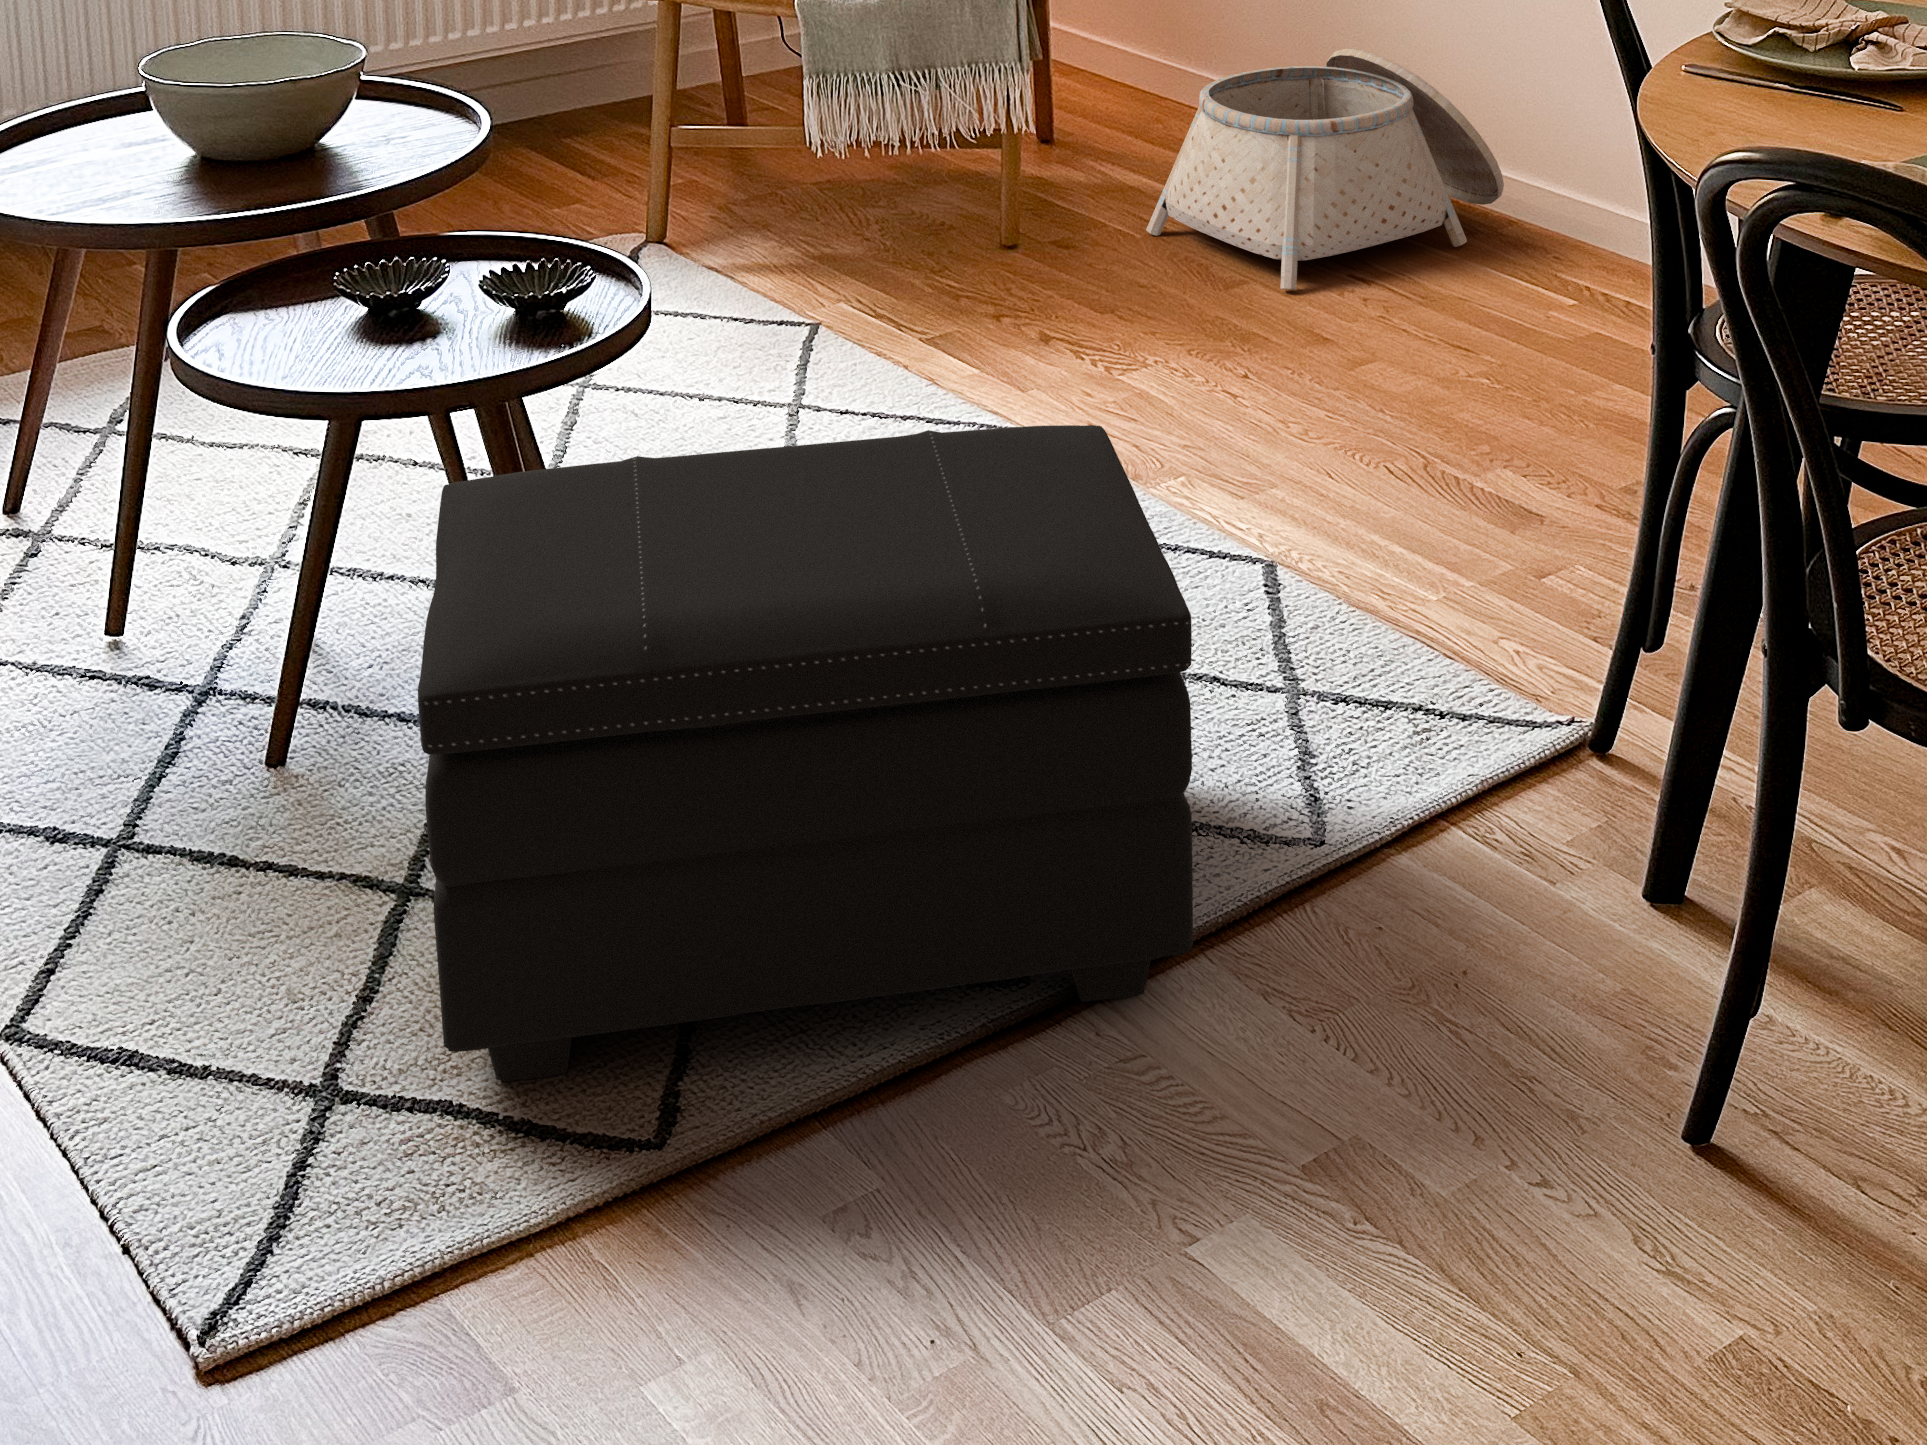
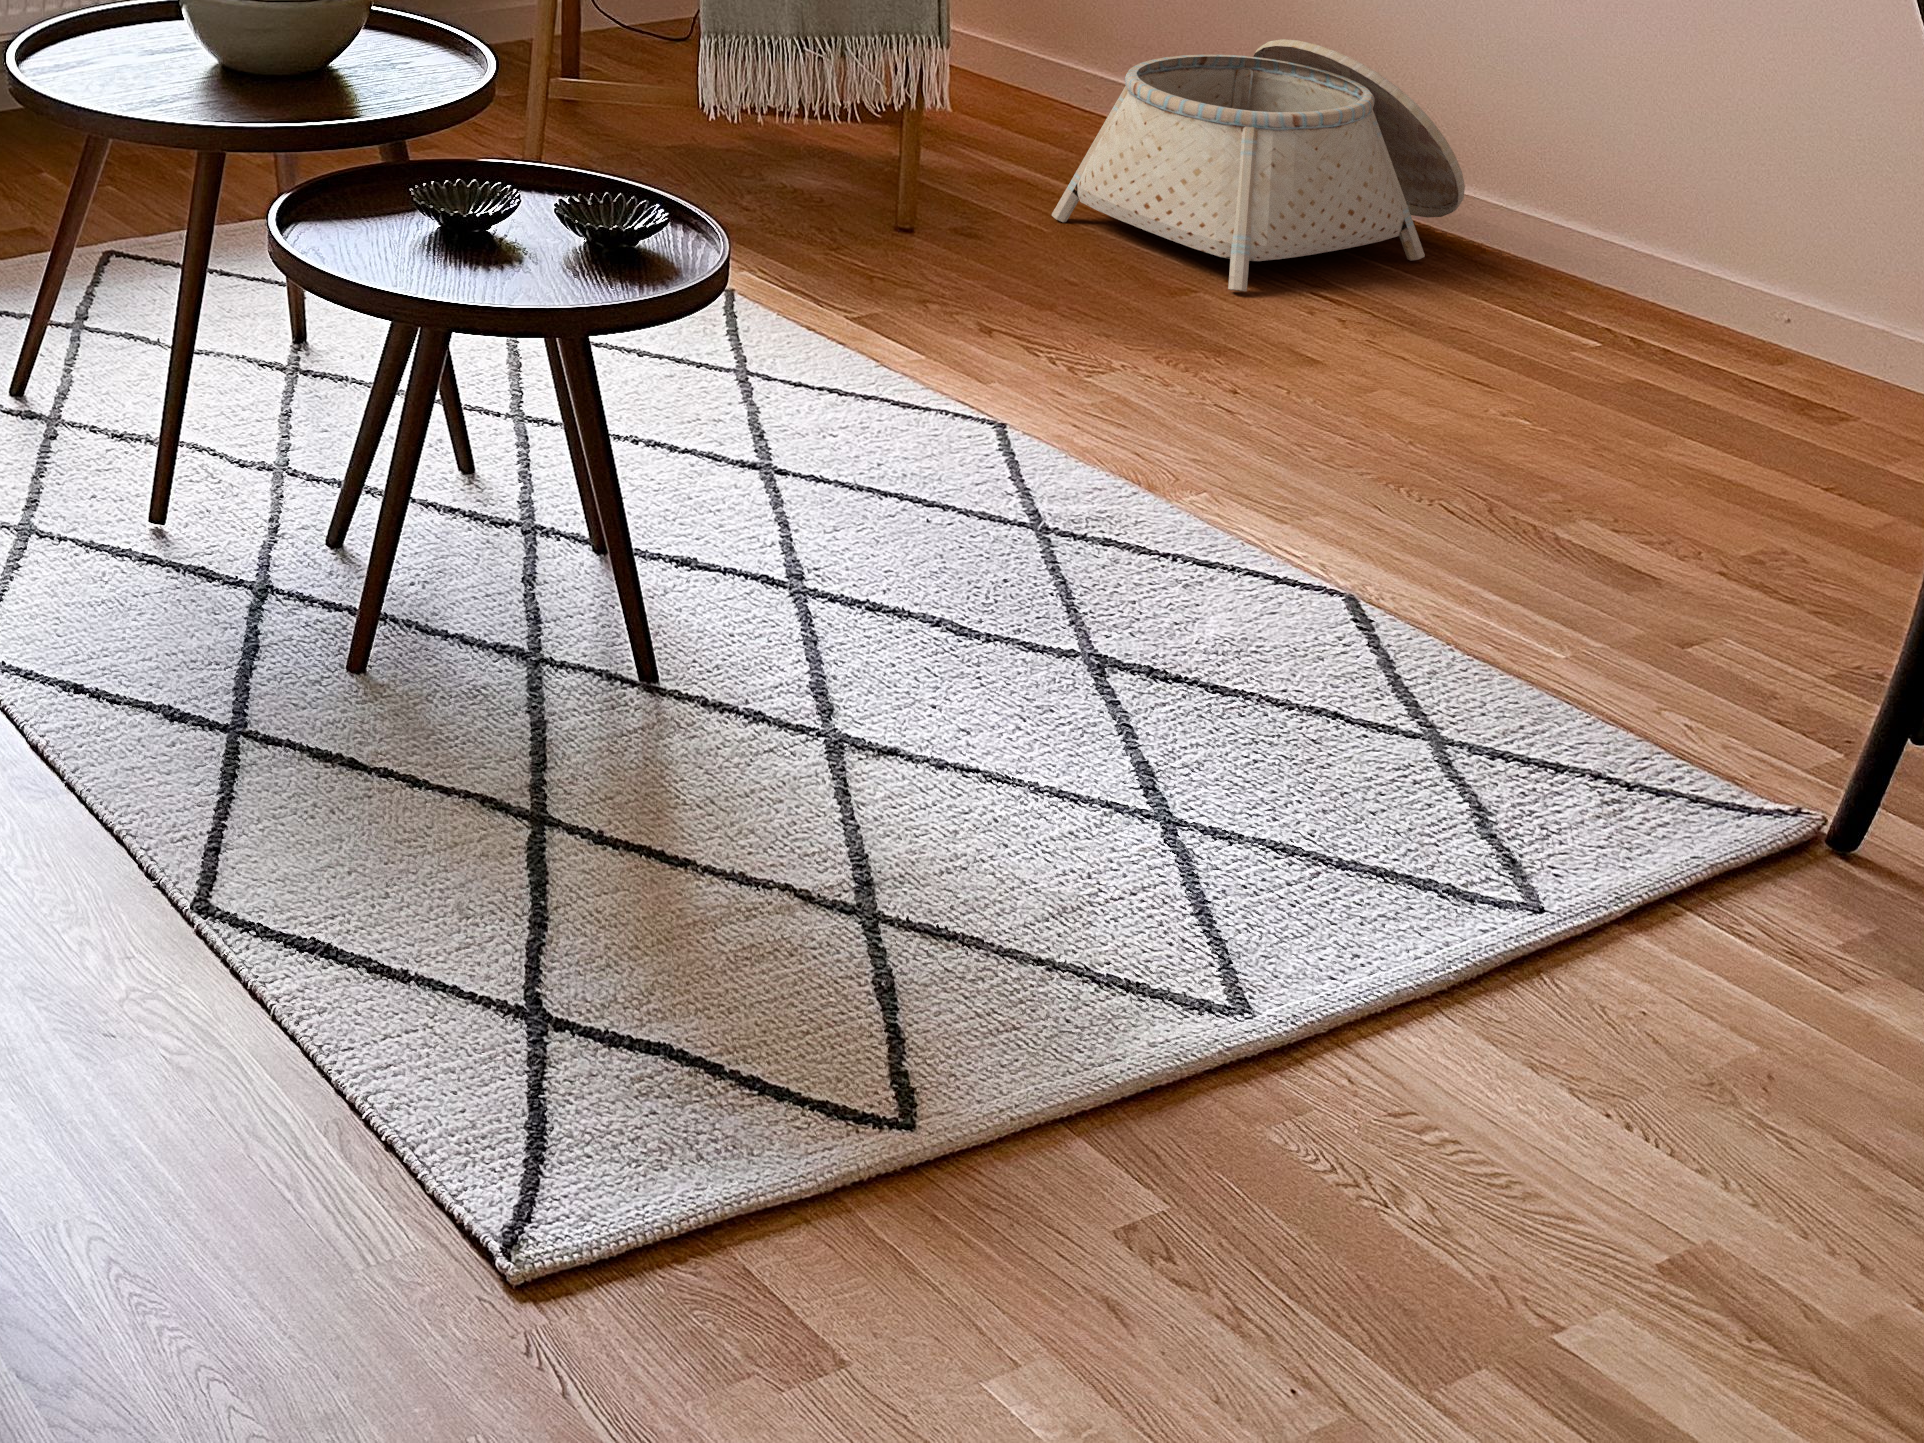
footstool: present [418,425,1193,1082] -> none [583,405,1514,1048]

